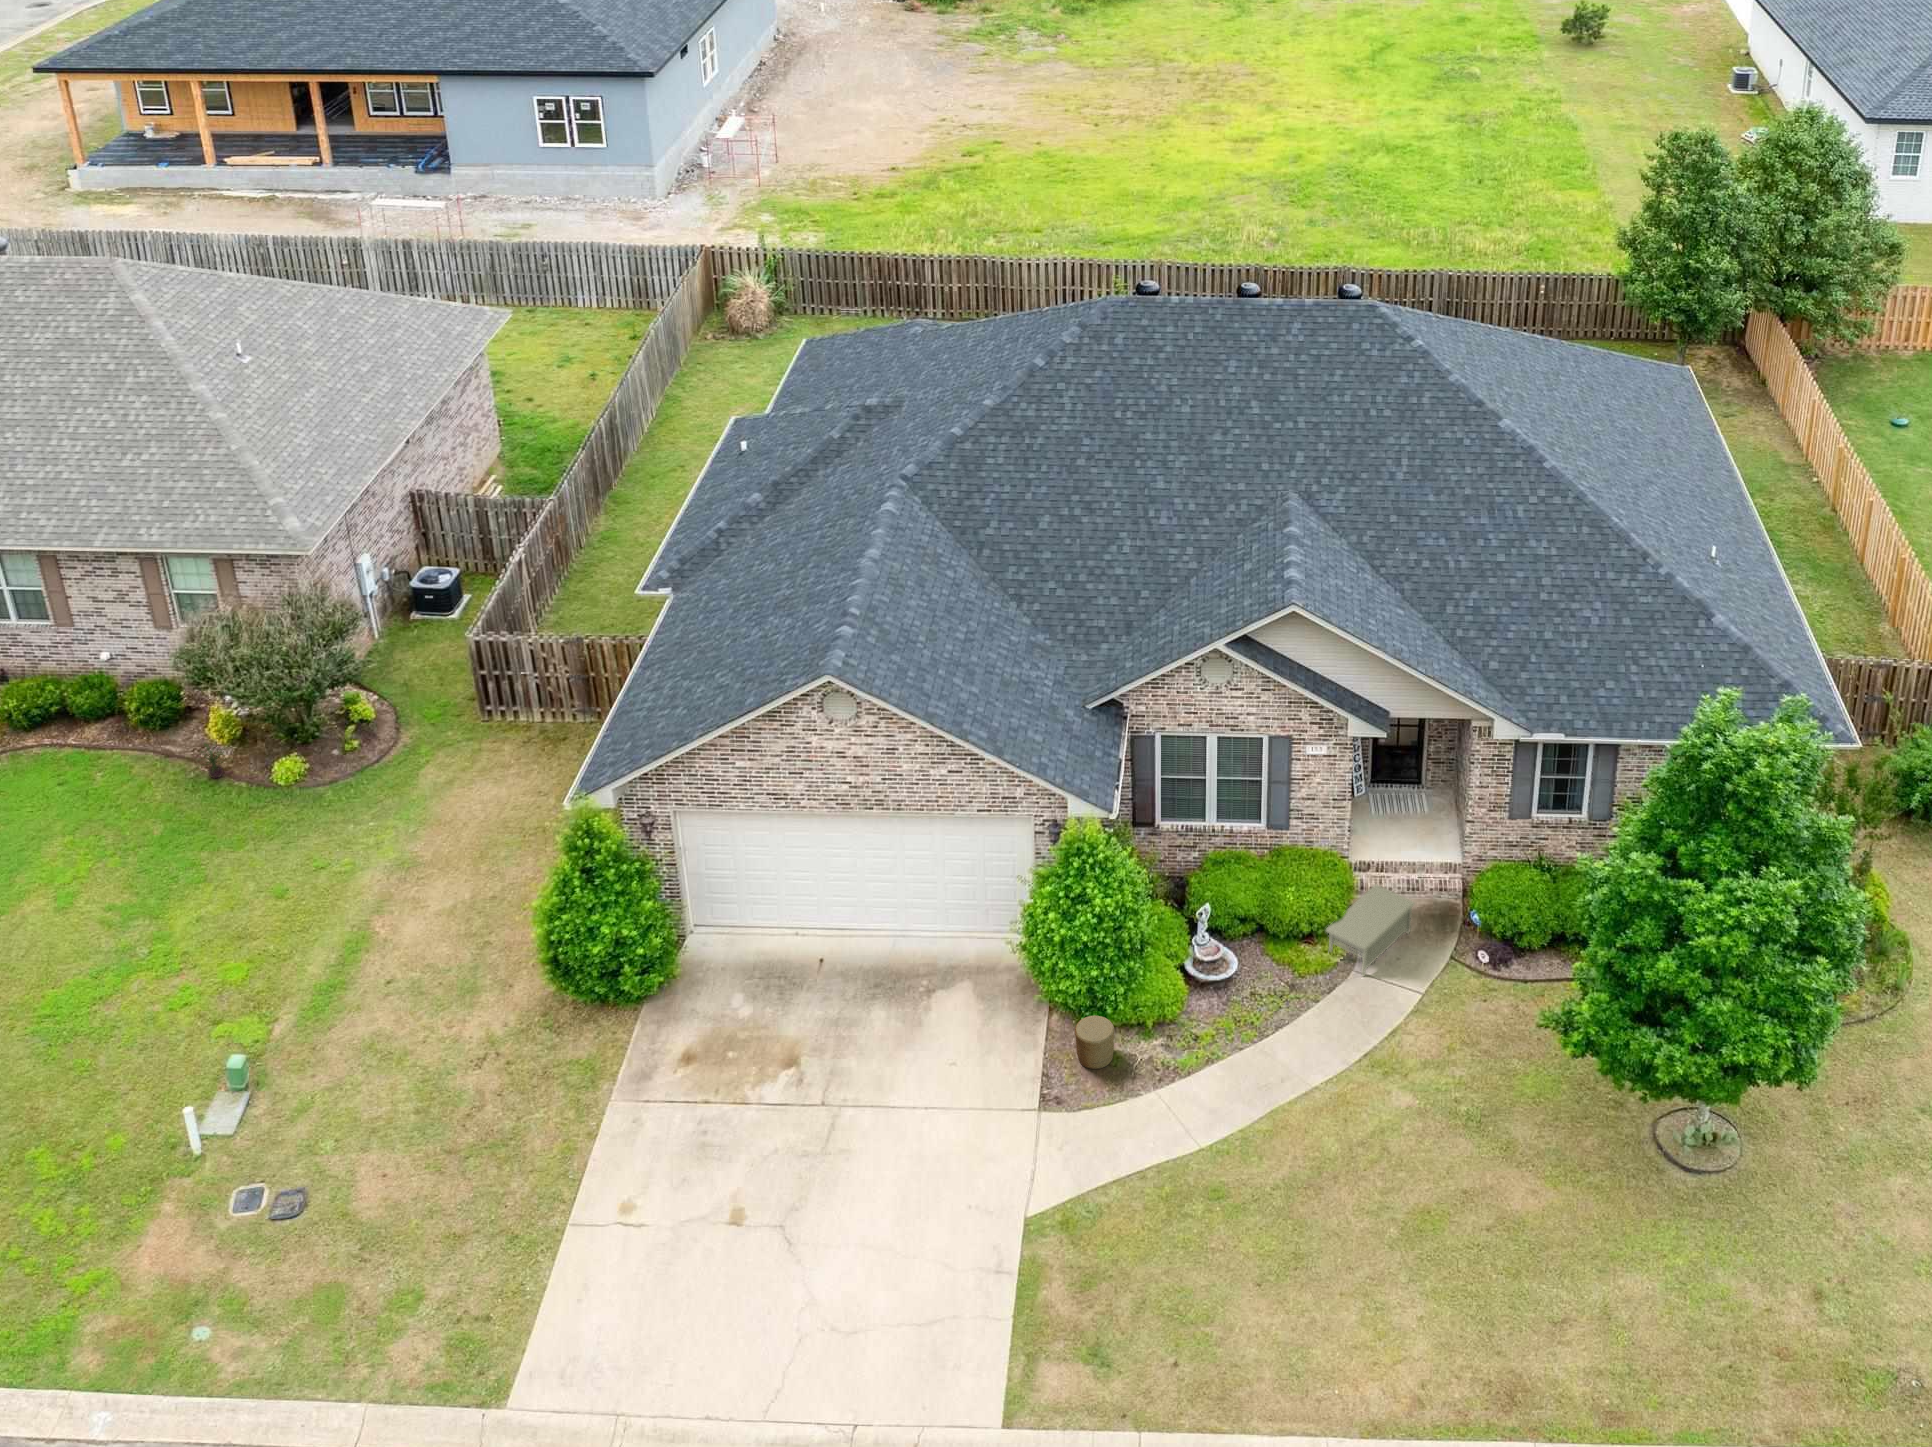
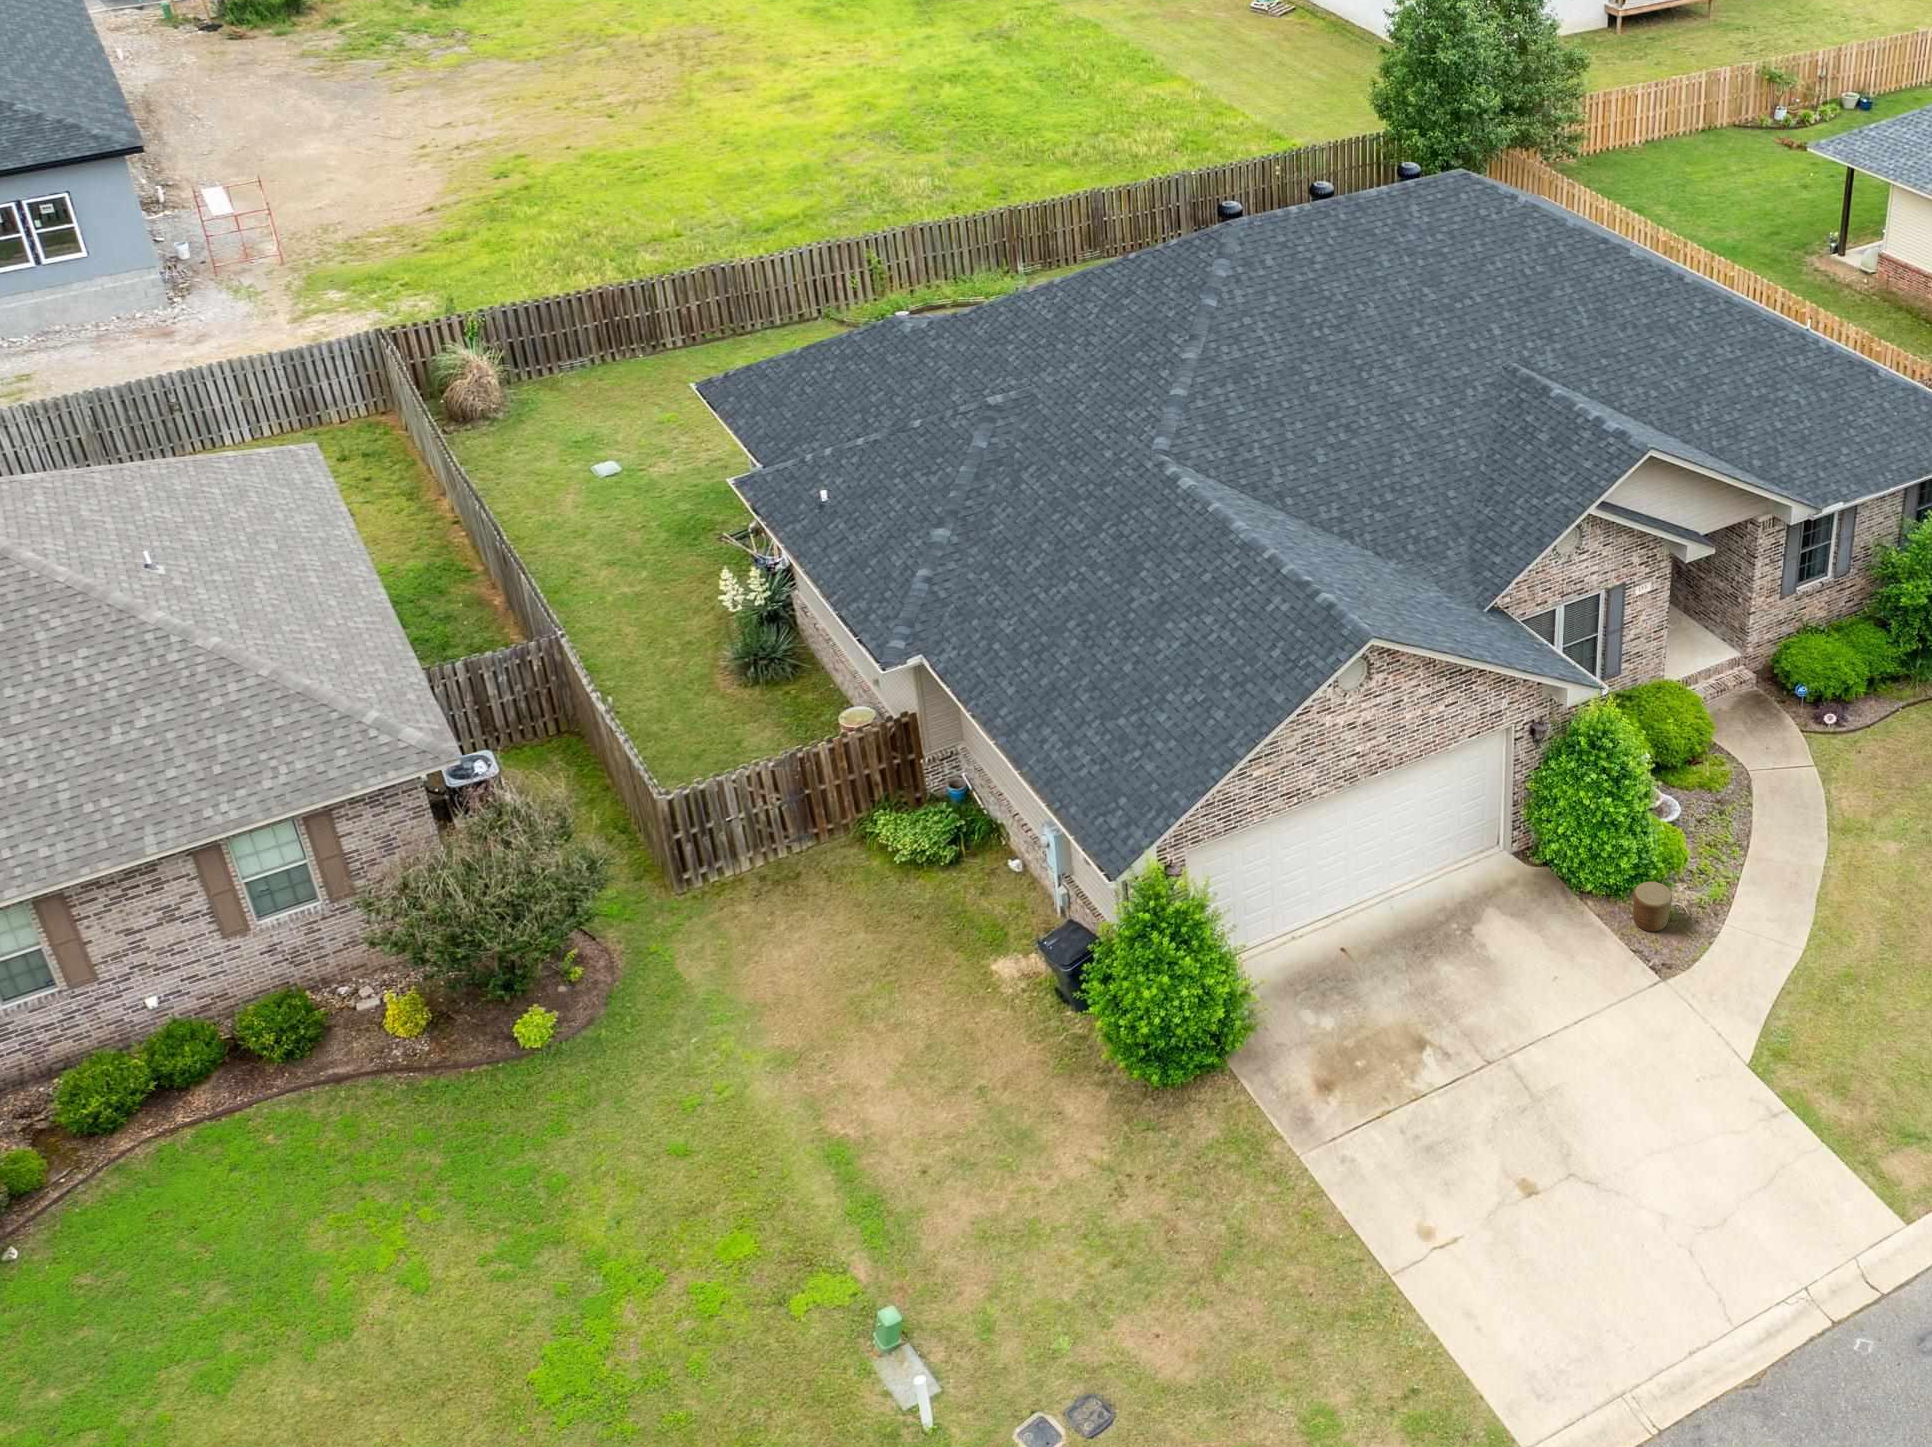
decorative plant: present [203,743,224,778] -> none [412,1030,469,1077]
storage bench: present [1326,885,1414,976] -> none [1718,694,1771,772]

